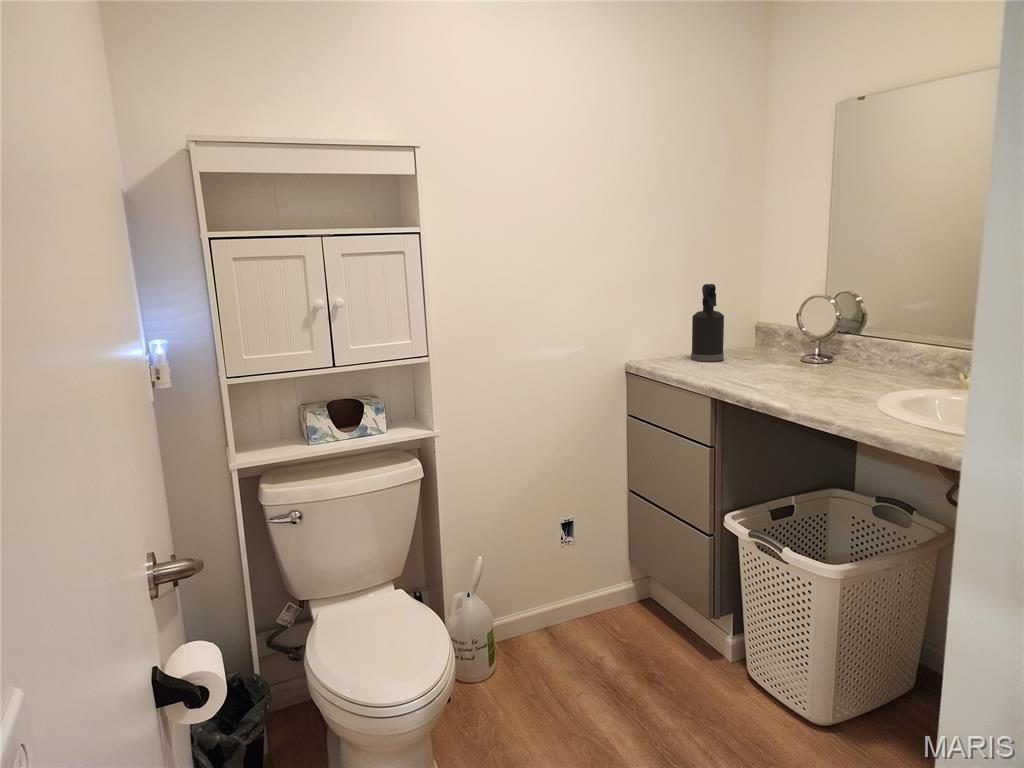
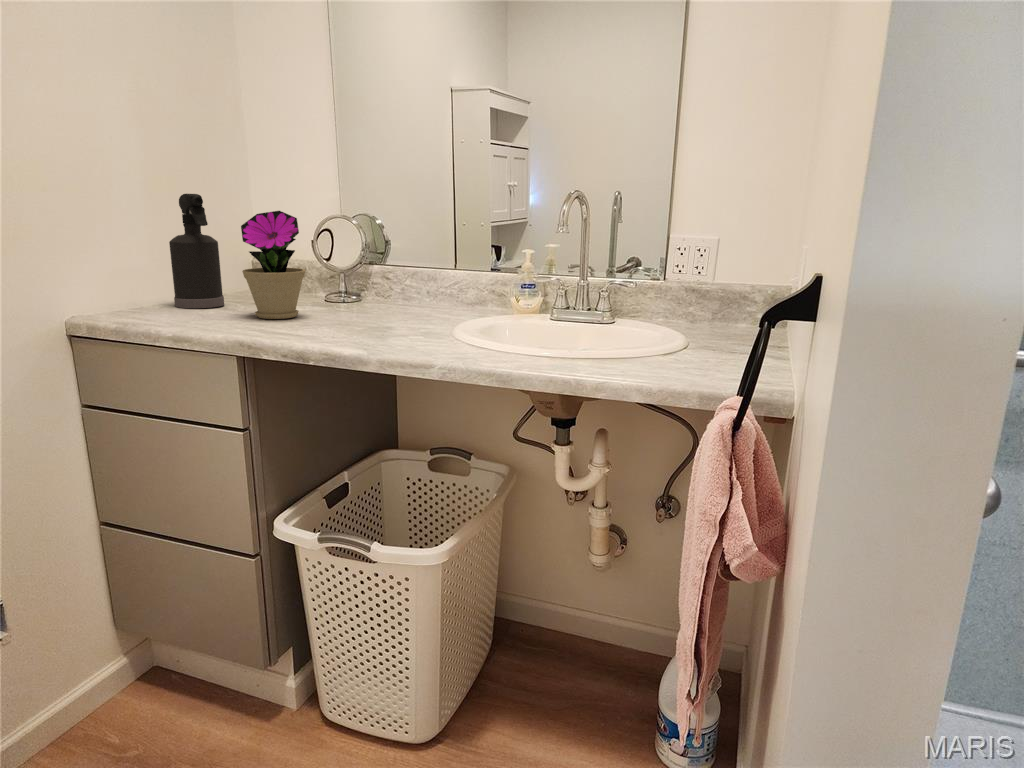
flower pot: none [731,297,777,375] -> present [241,211,305,319]

